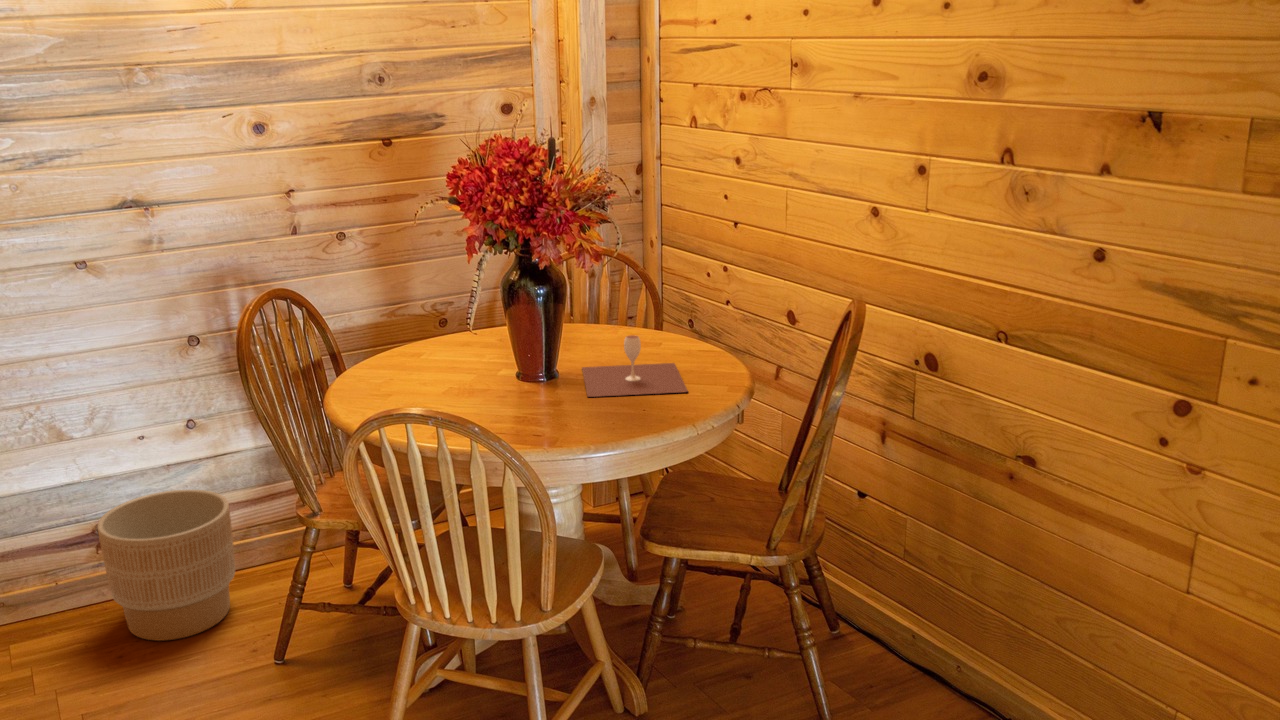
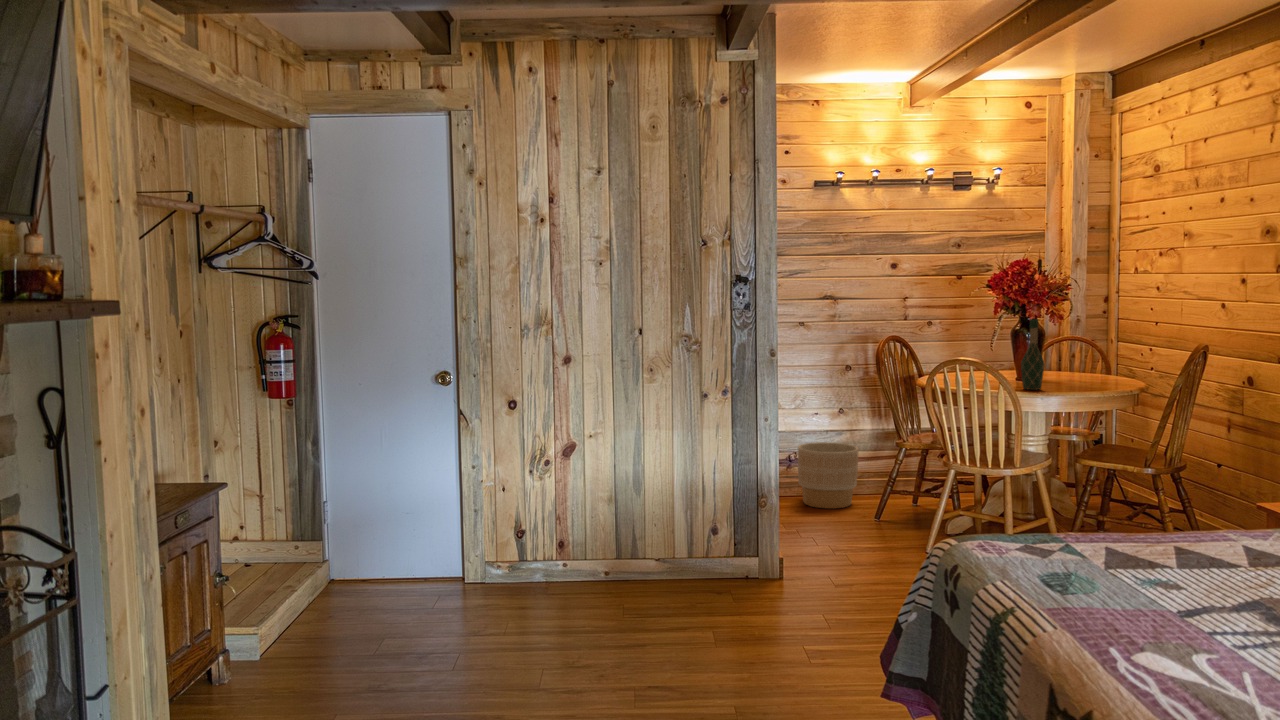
wine bottle: none [534,278,583,431] -> present [1021,319,1045,390]
wine glass: present [582,335,688,397] -> none [1049,361,1103,387]

